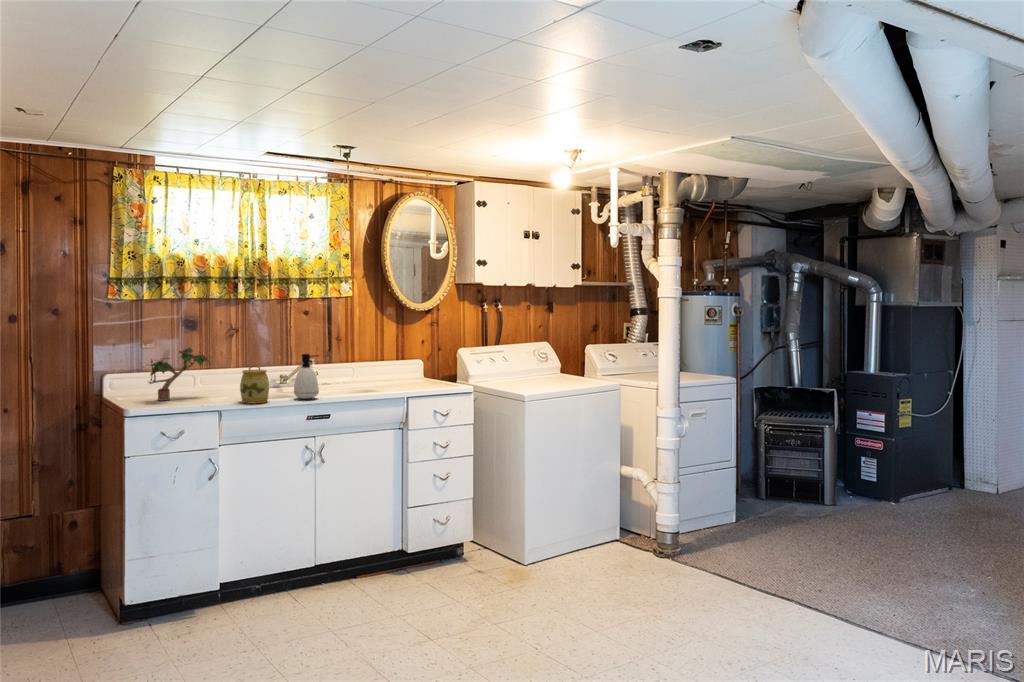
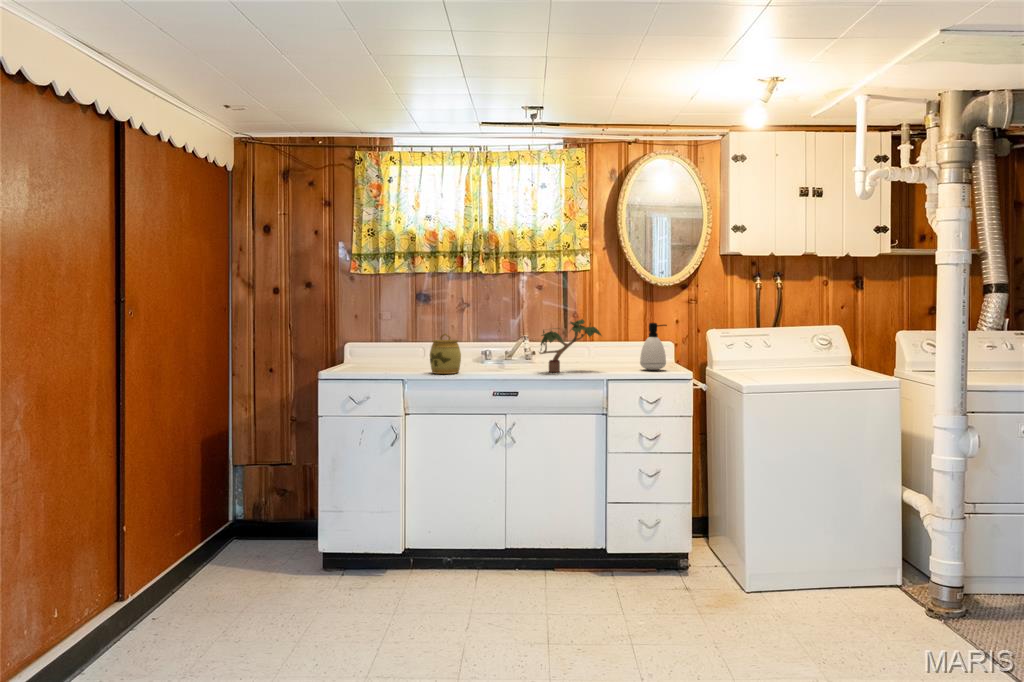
potted plant: present [149,347,210,401] -> present [539,319,601,372]
soap dispenser: present [294,354,319,399] -> present [640,323,667,370]

